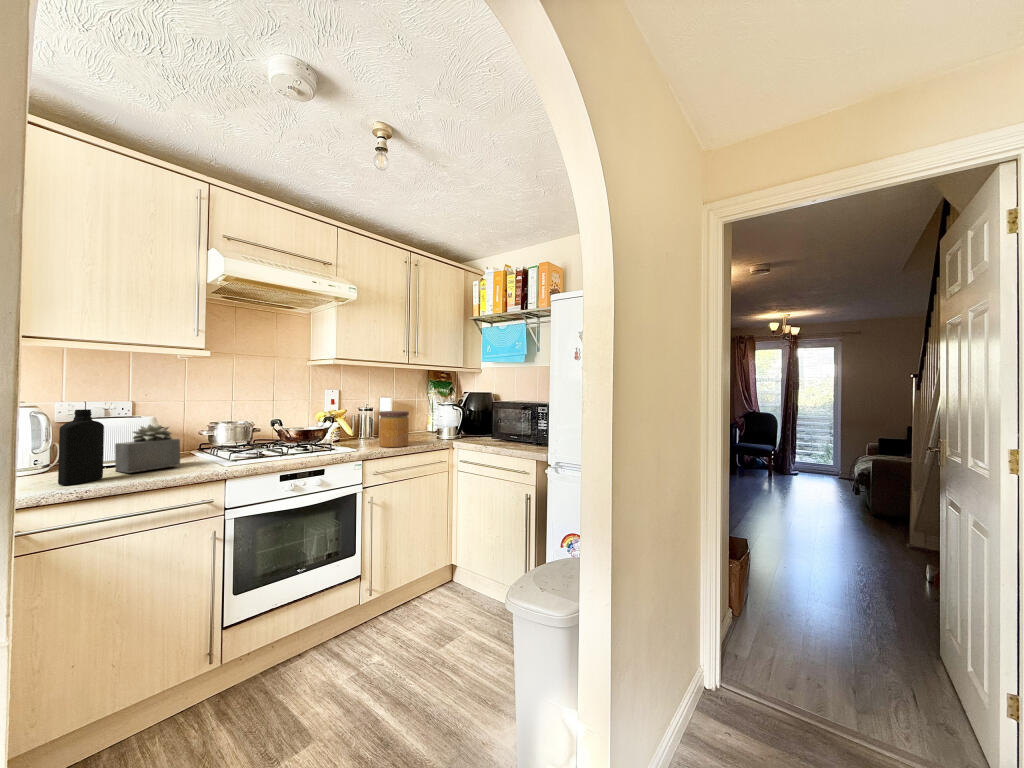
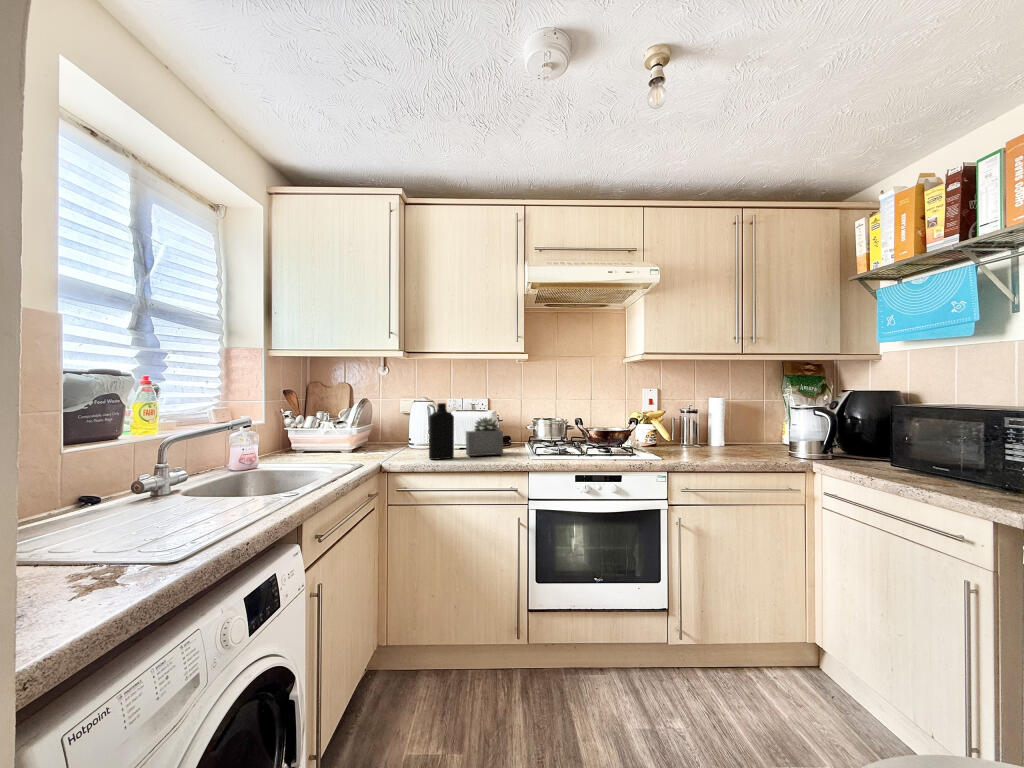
jar: present [379,411,409,447] -> none [695,414,735,461]

